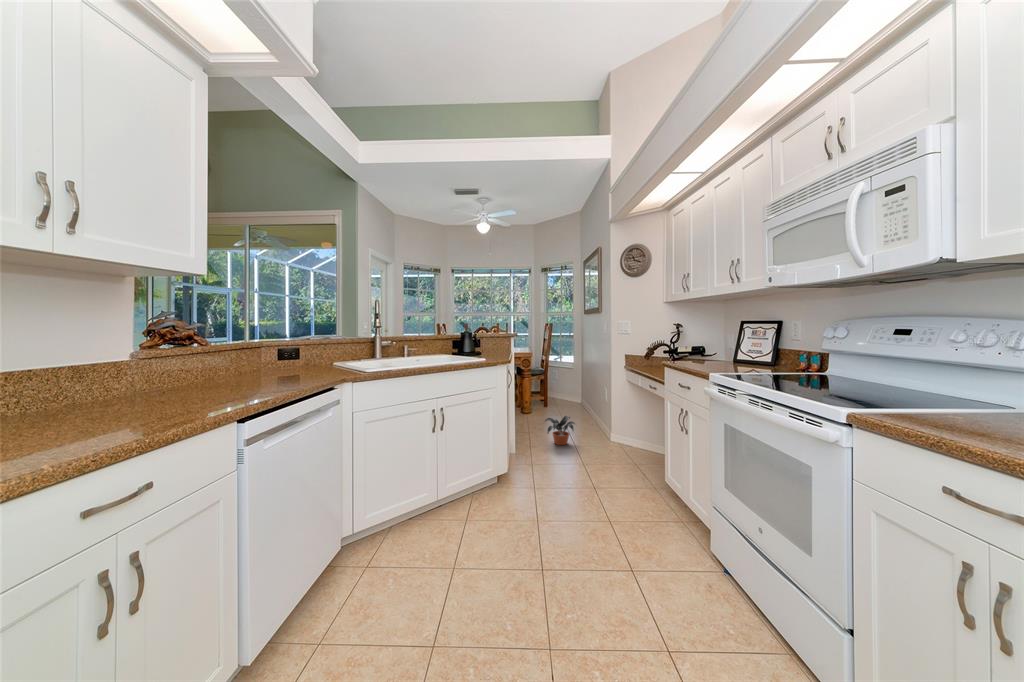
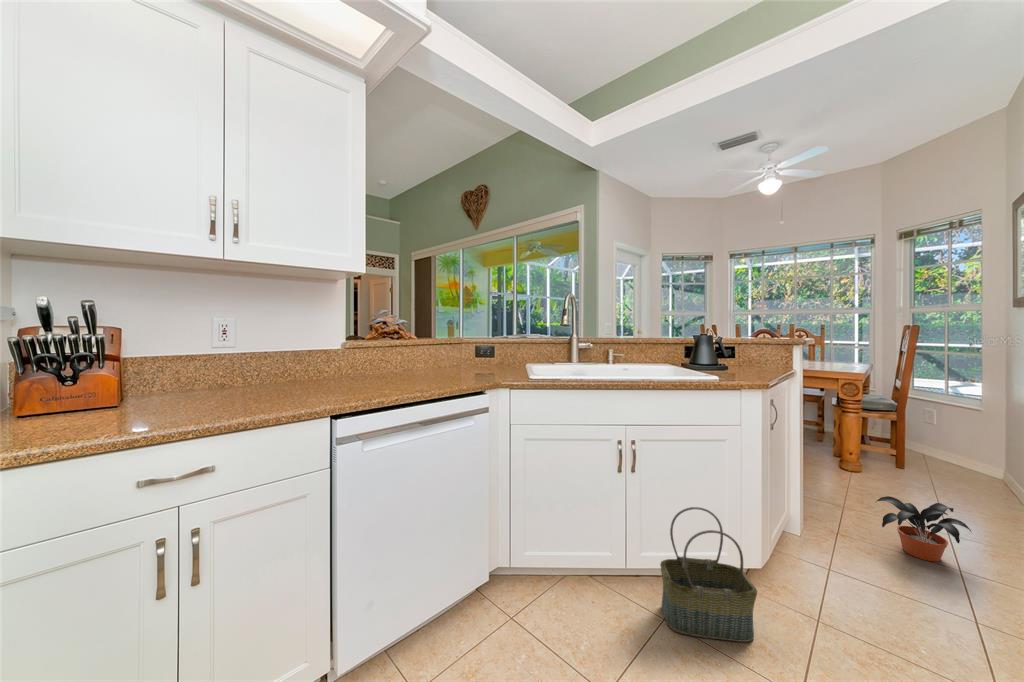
basket: none [462,441,512,518] -> present [660,507,757,642]

